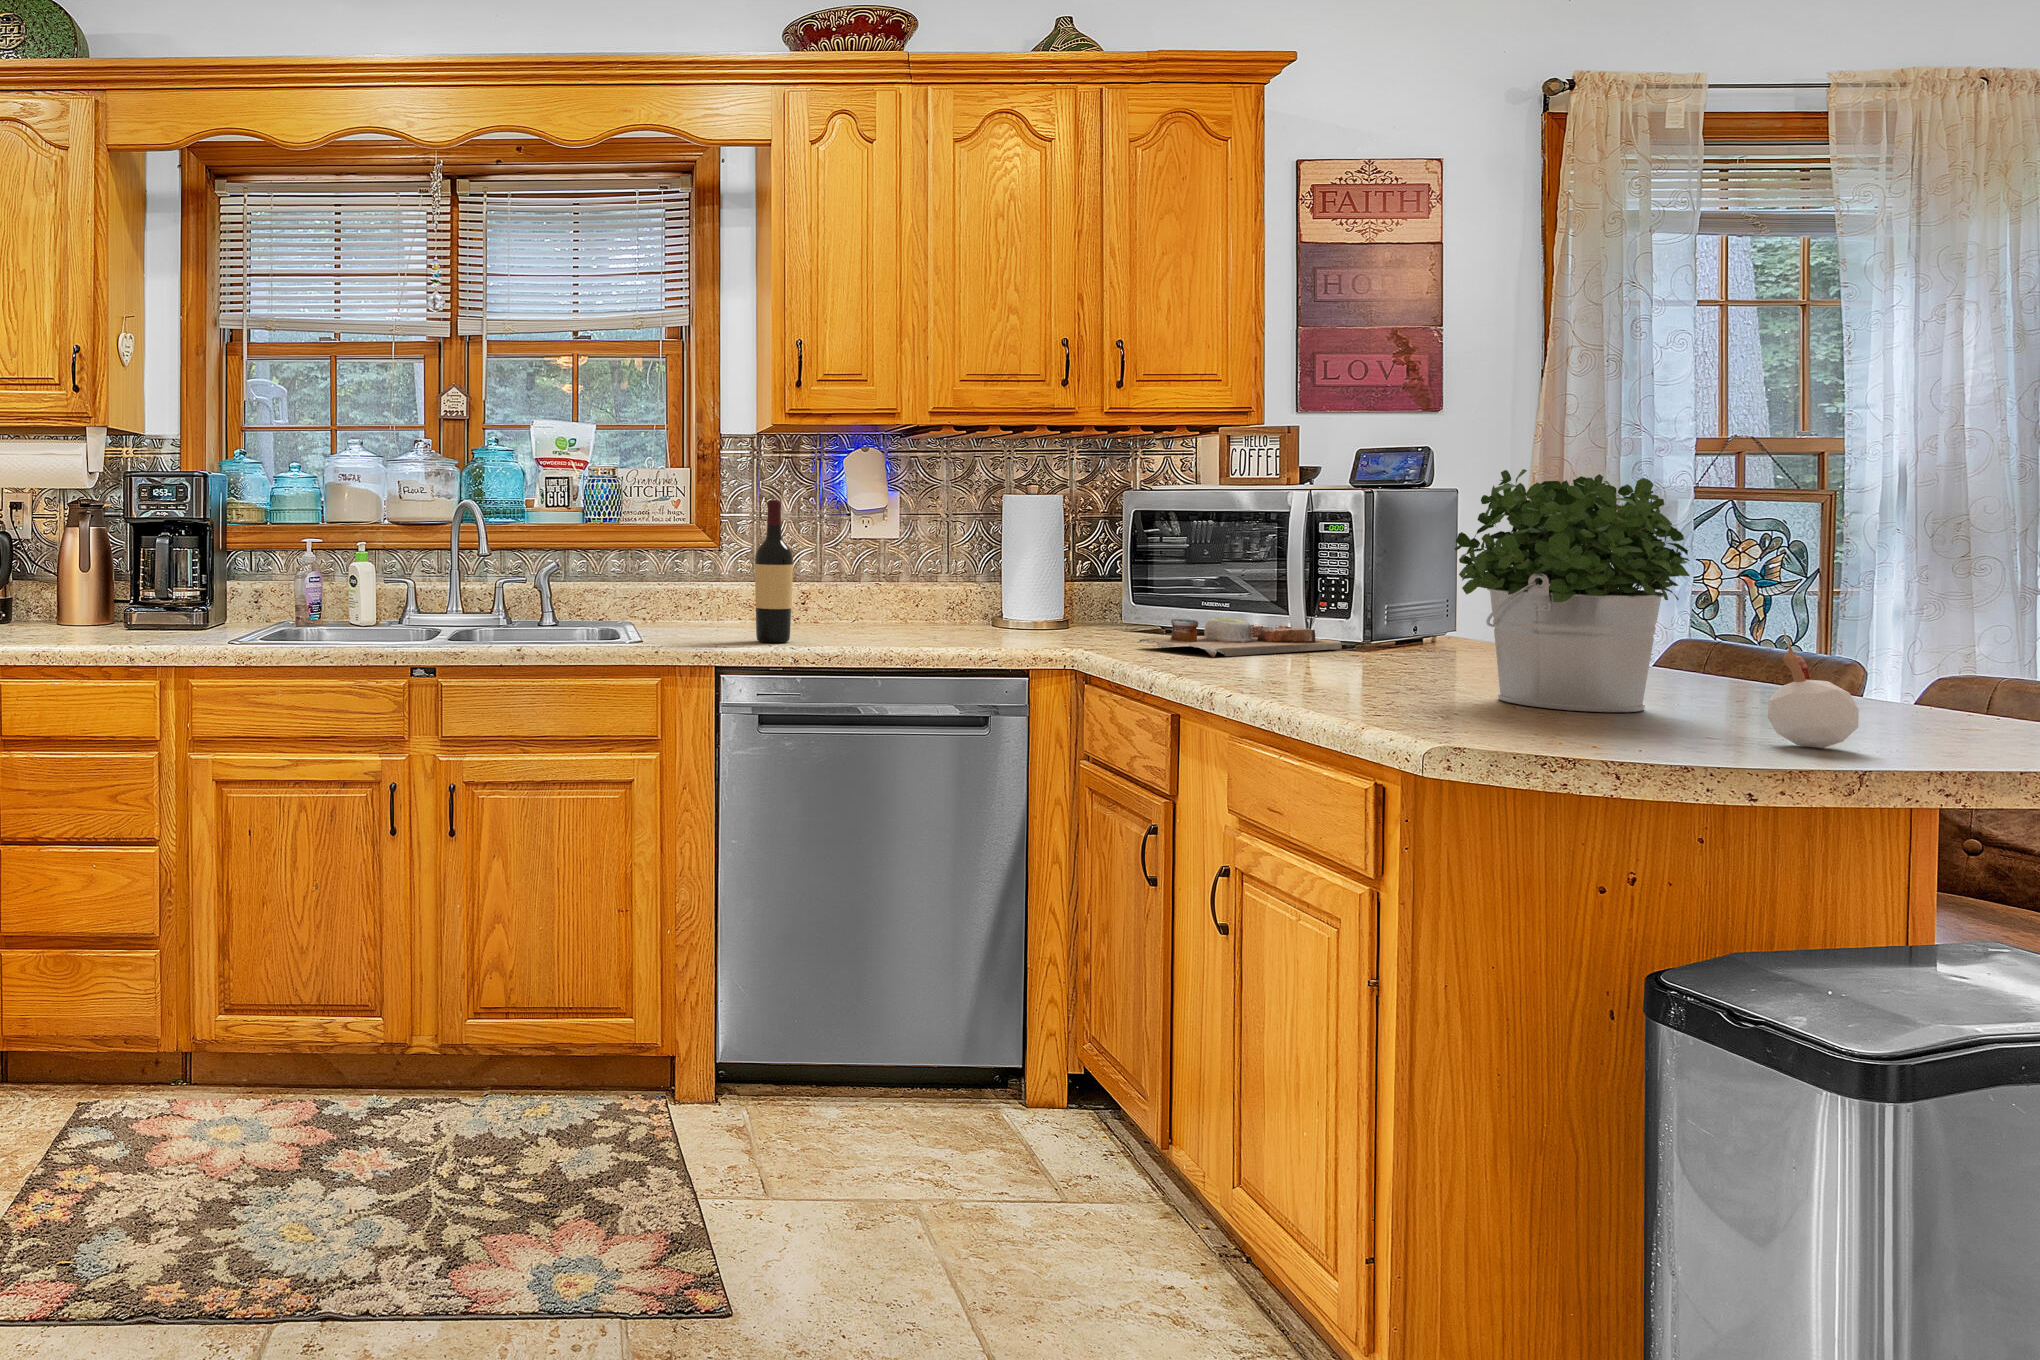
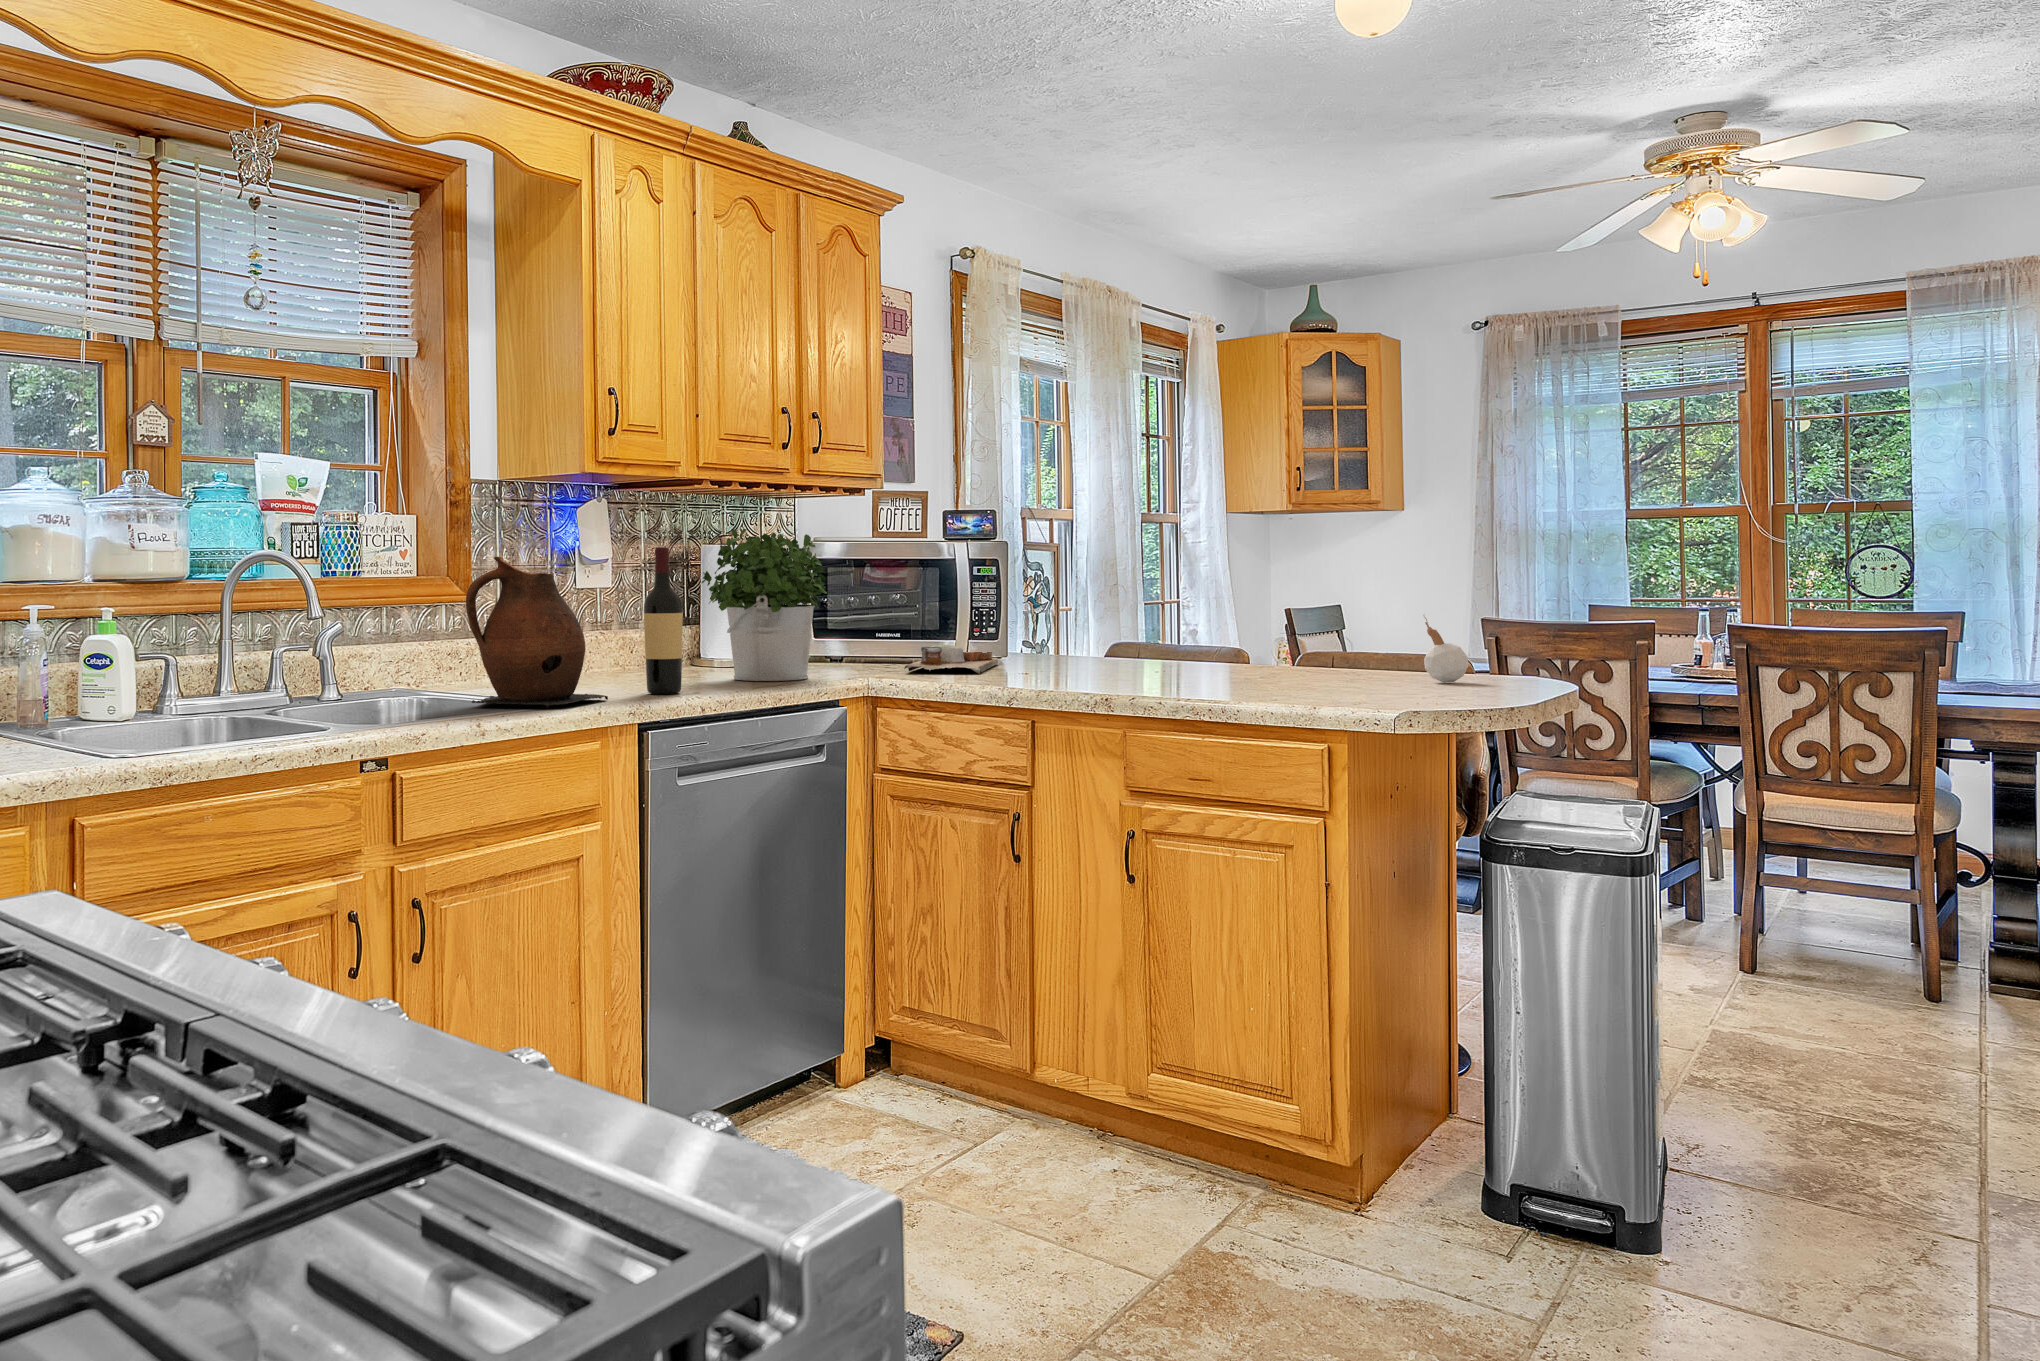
potted plant: present [1455,469,1690,712] -> present [702,529,827,681]
ceramic pitcher: none [568,508,690,643] -> present [466,557,608,708]

